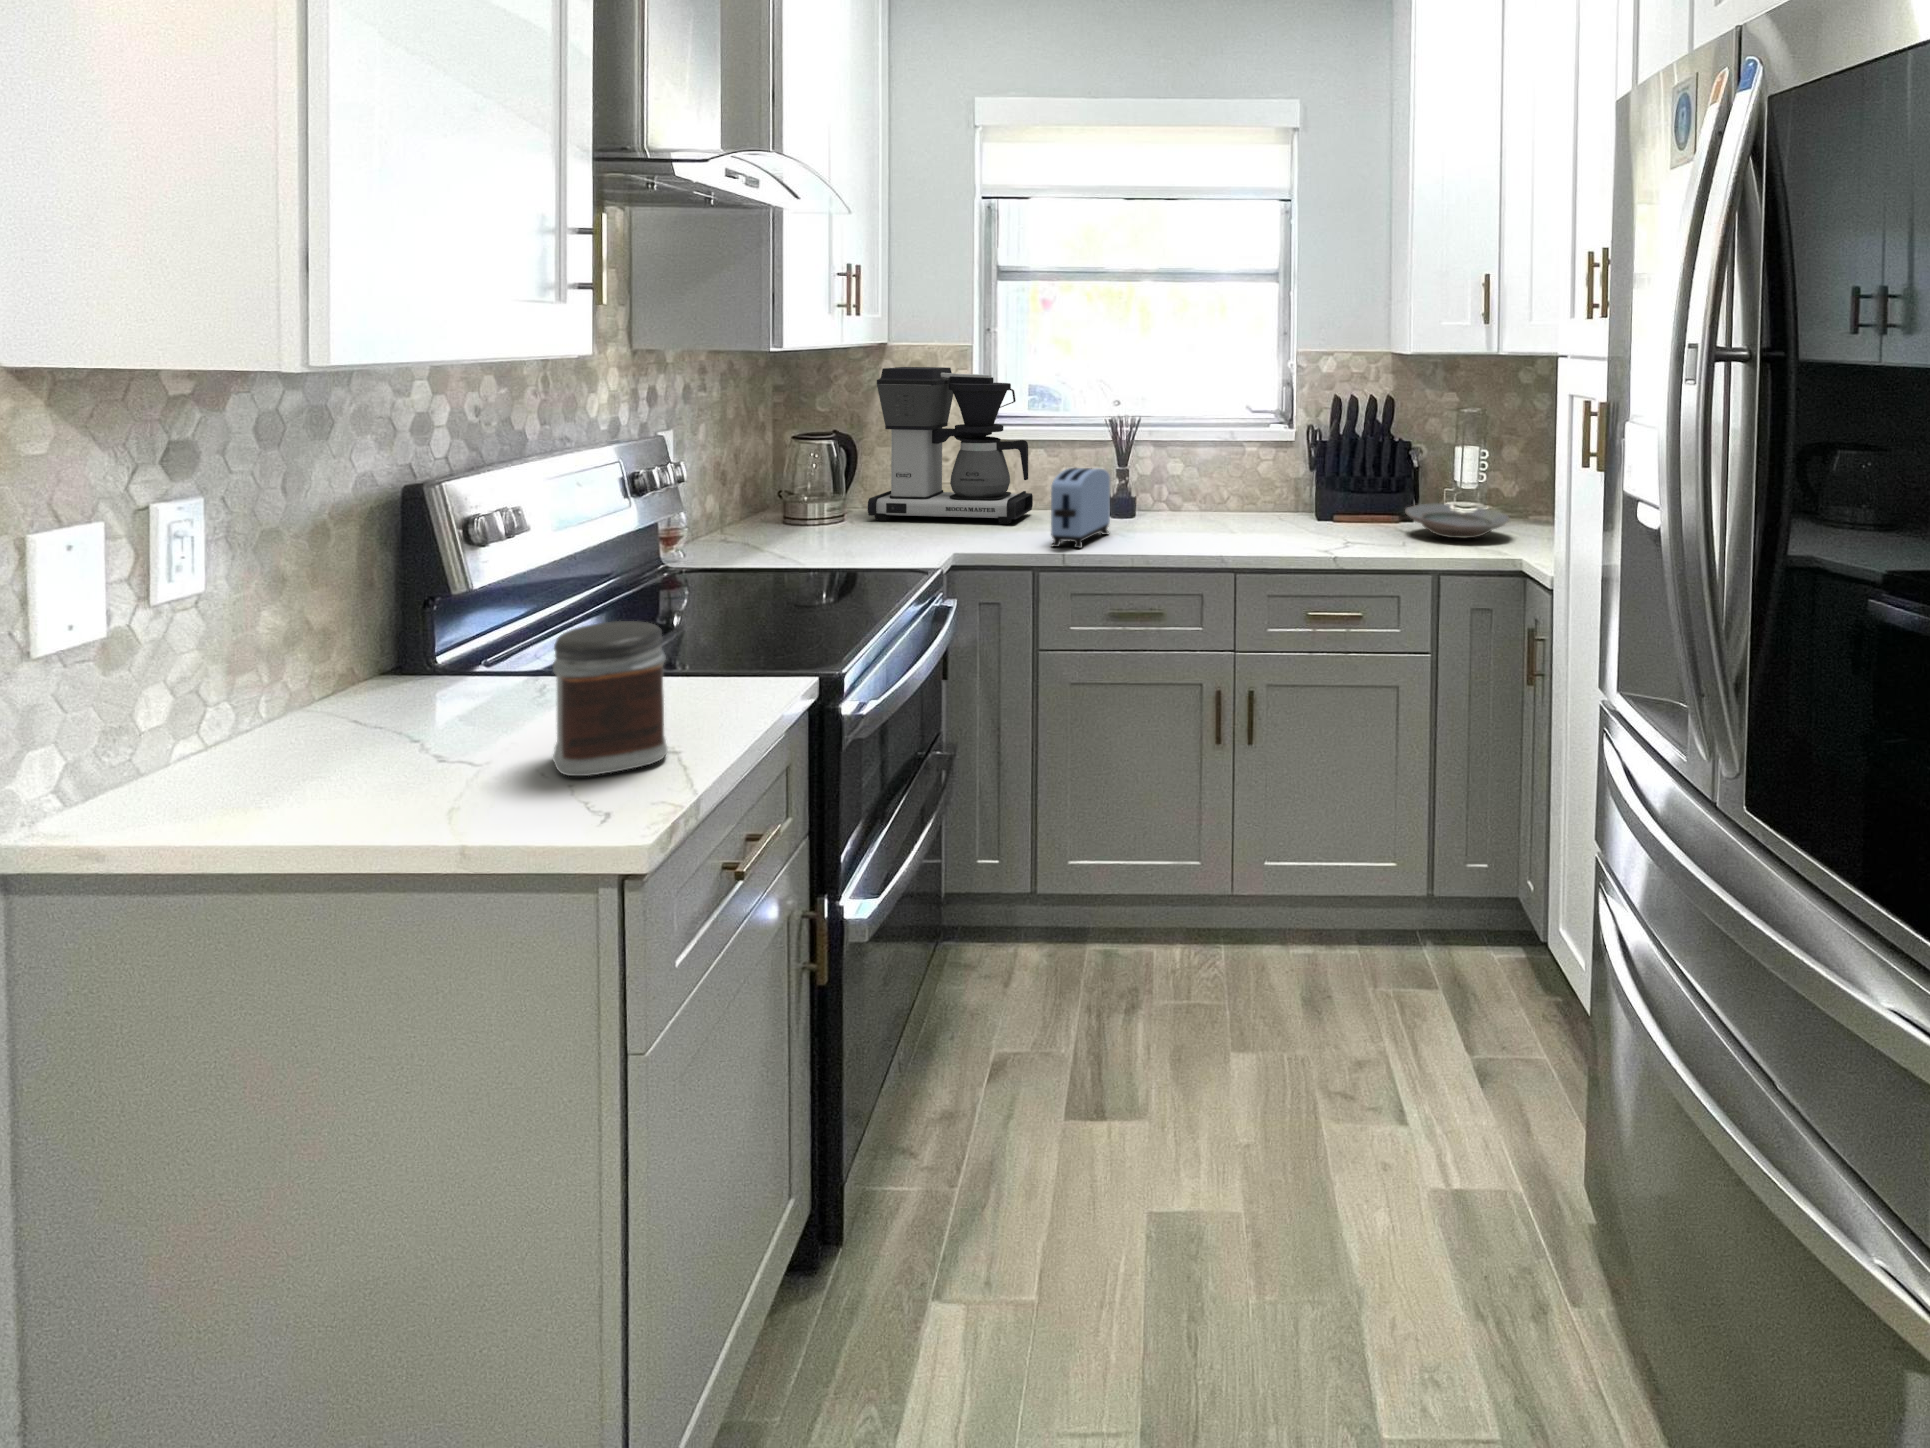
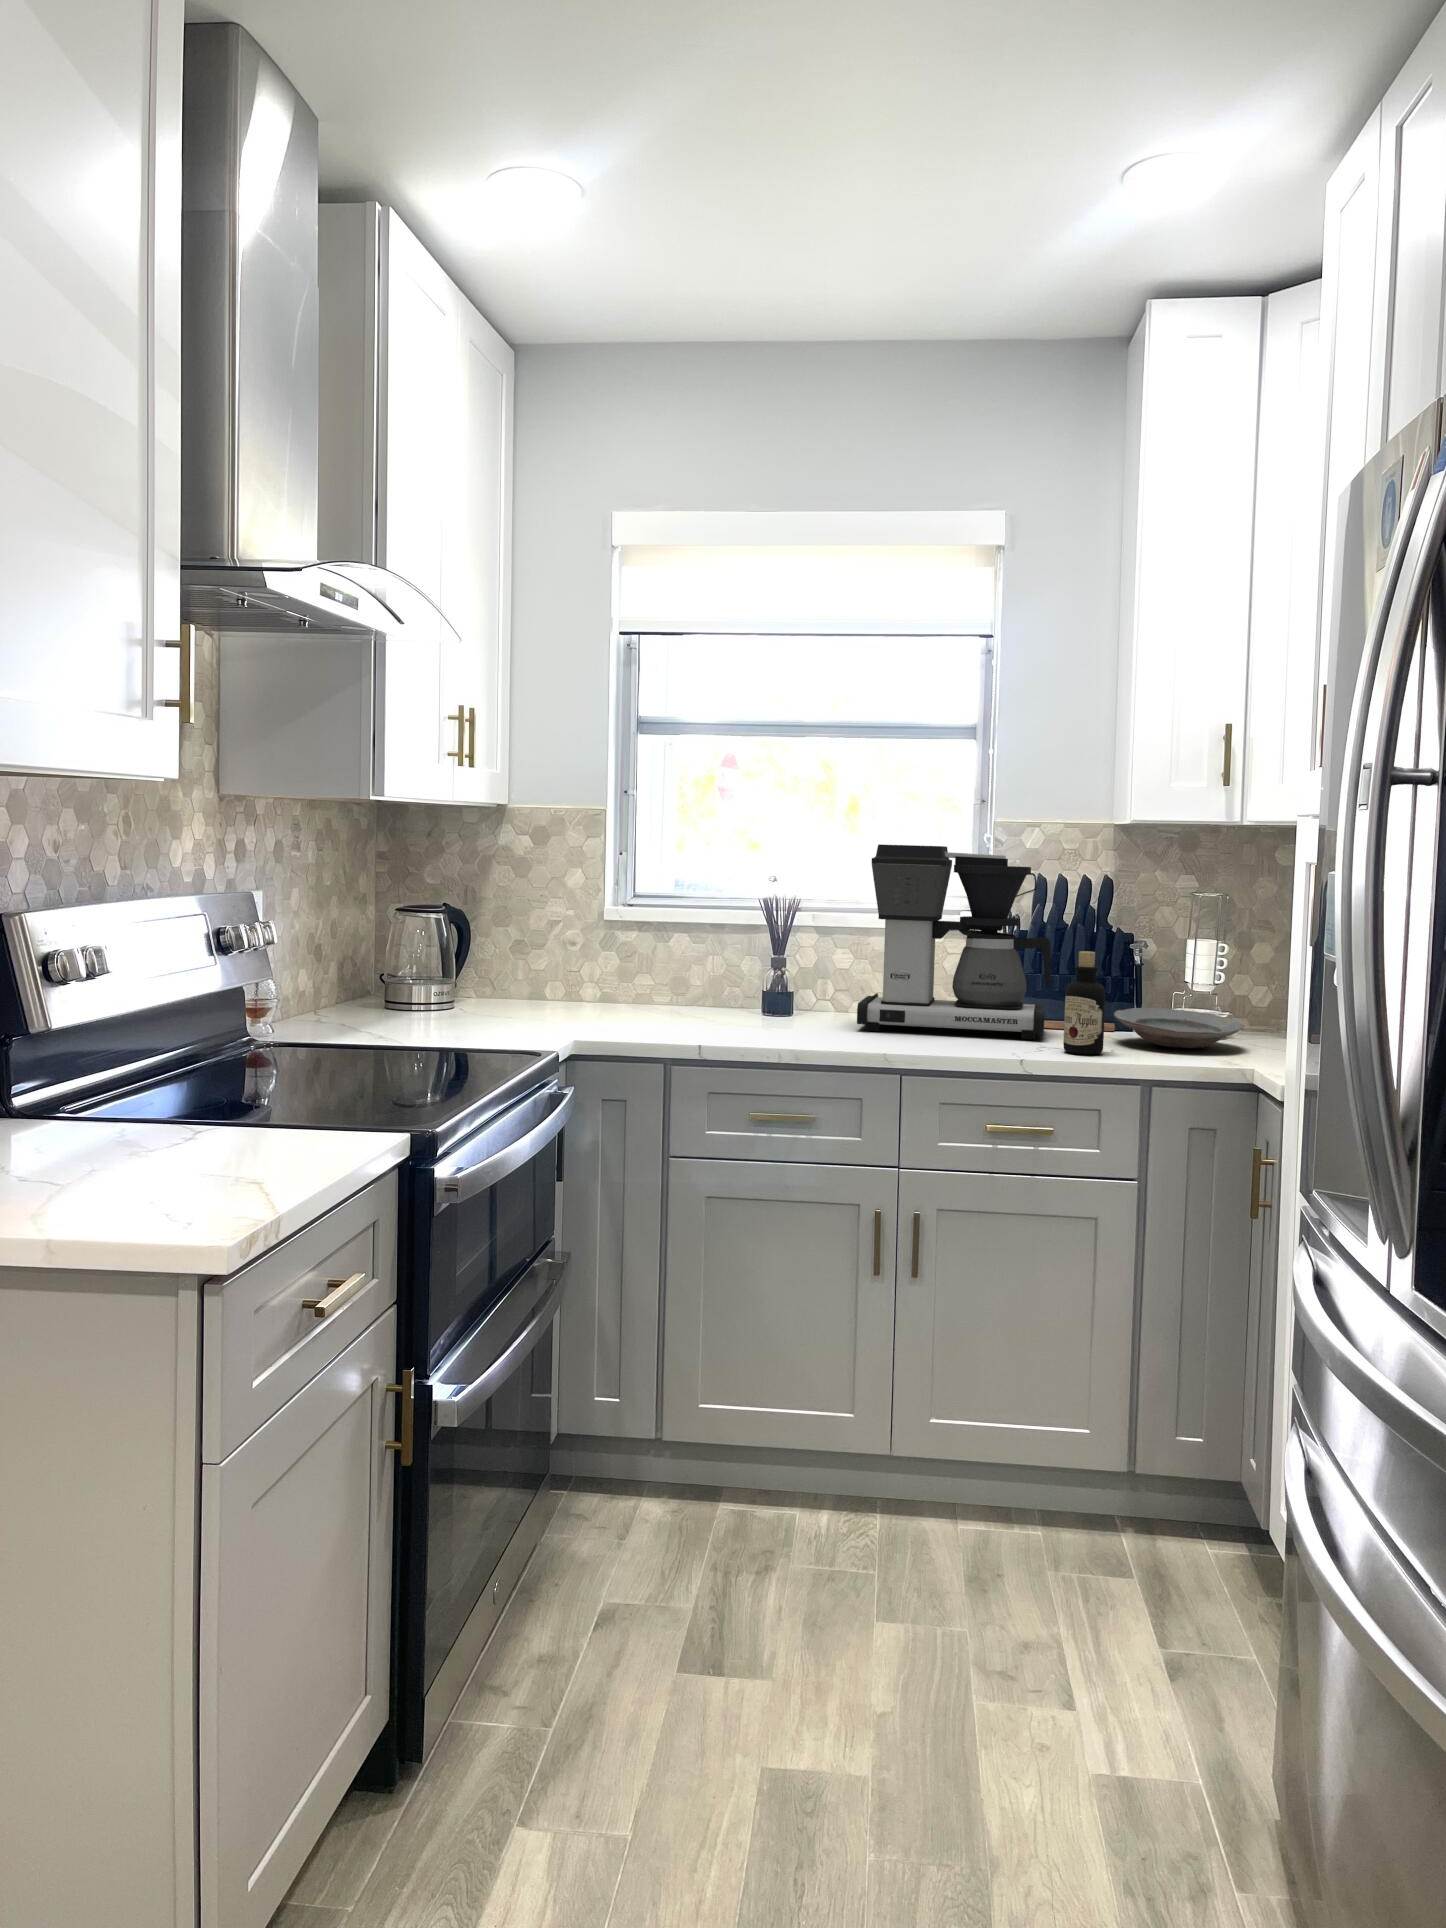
coffee maker: present [868,367,1033,524] -> present [857,844,1051,1039]
bottle: none [1367,463,1400,549] -> present [1063,951,1105,1054]
toaster: present [1051,468,1110,548] -> none [687,949,760,1041]
jar: present [553,621,668,776] -> none [124,1048,241,1201]

